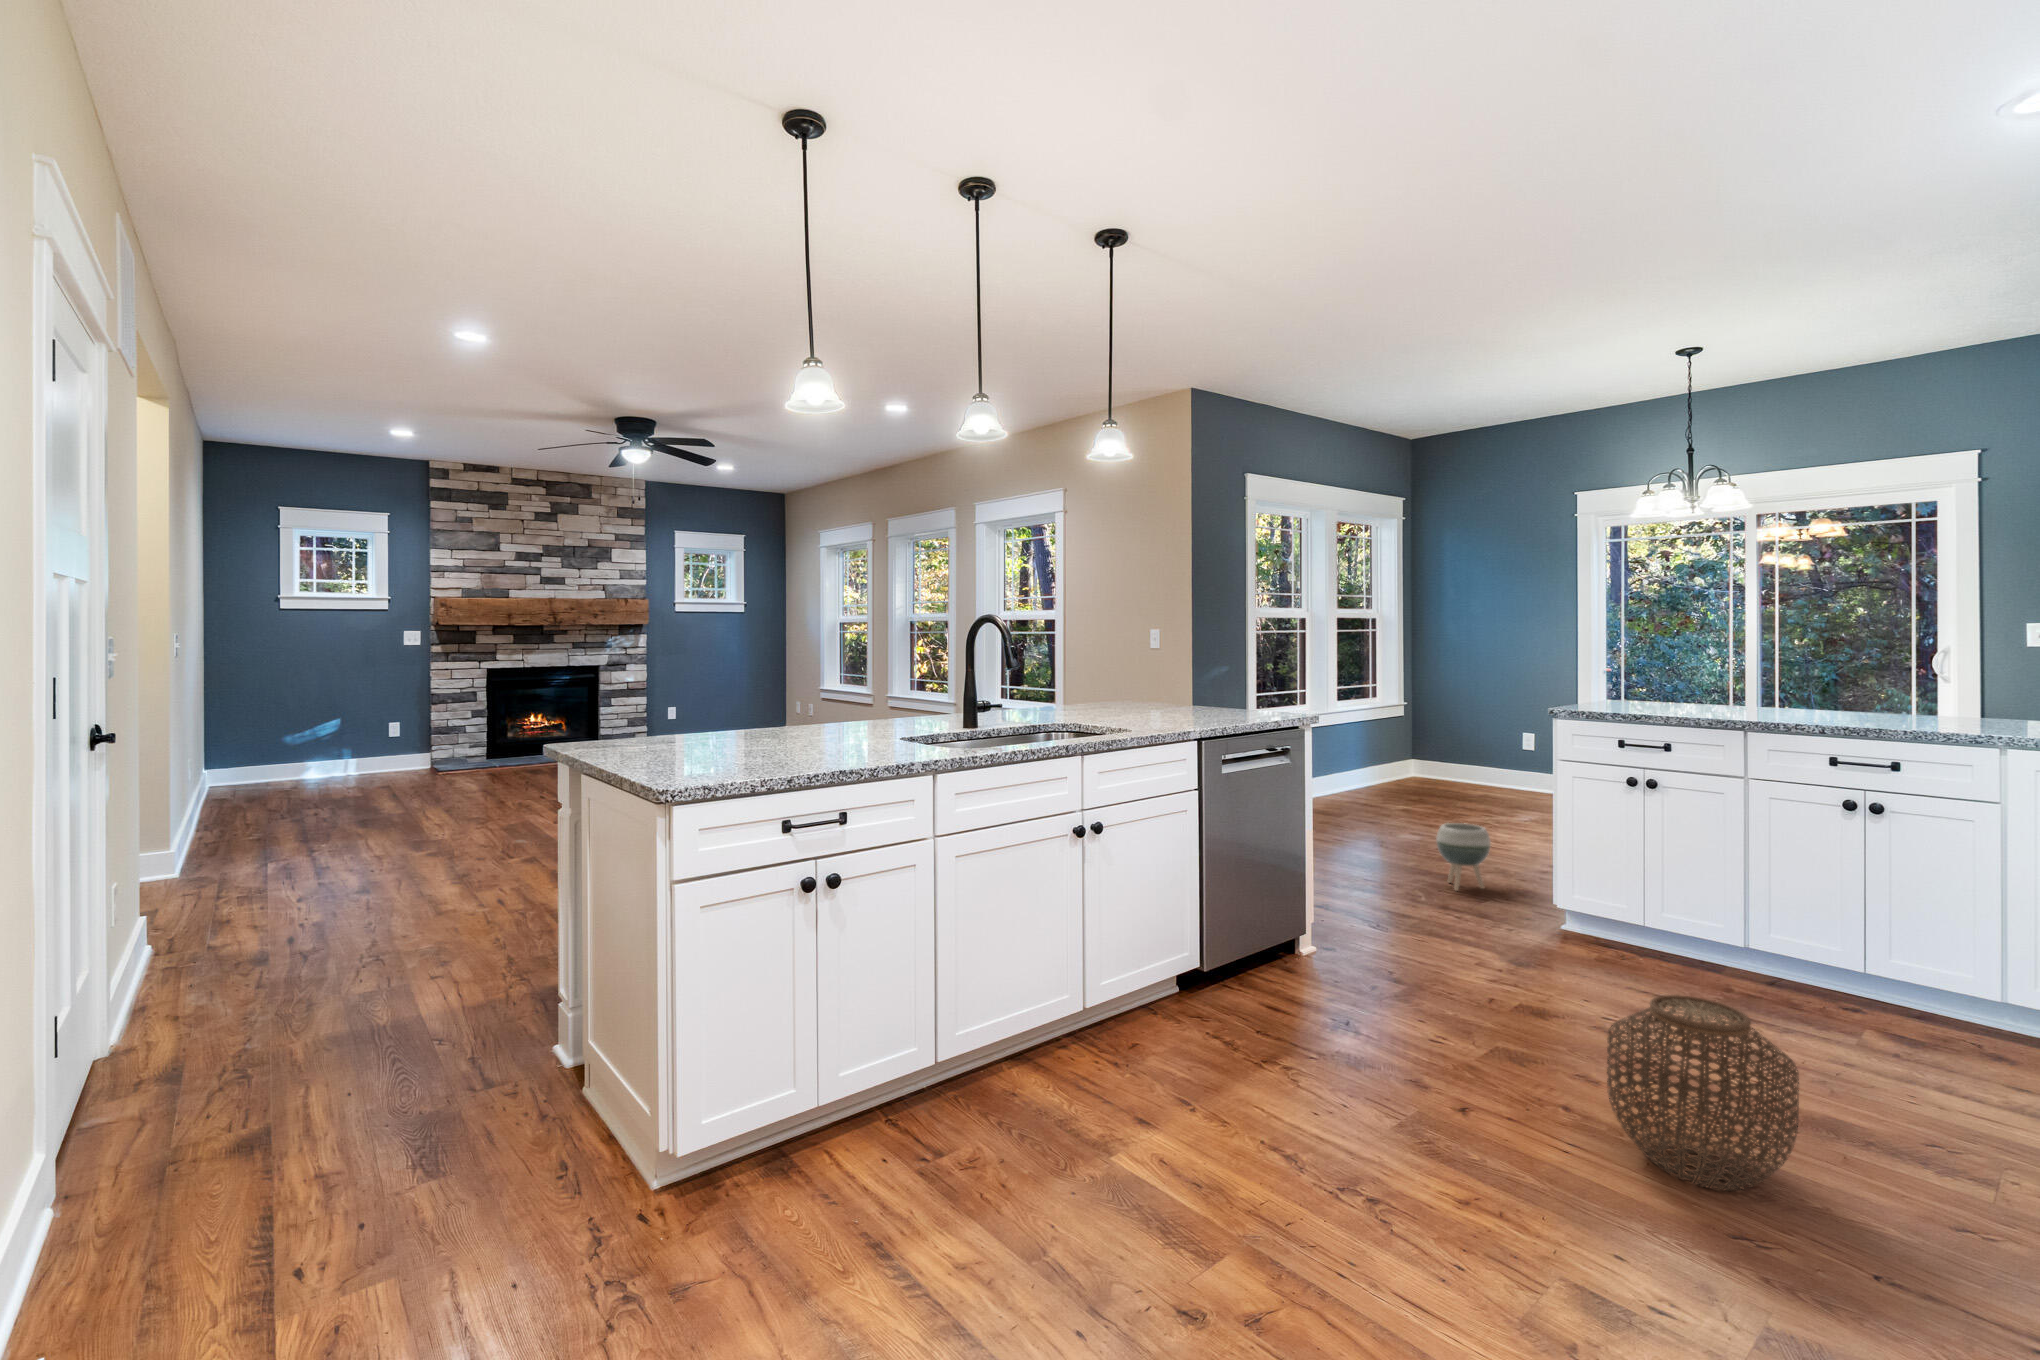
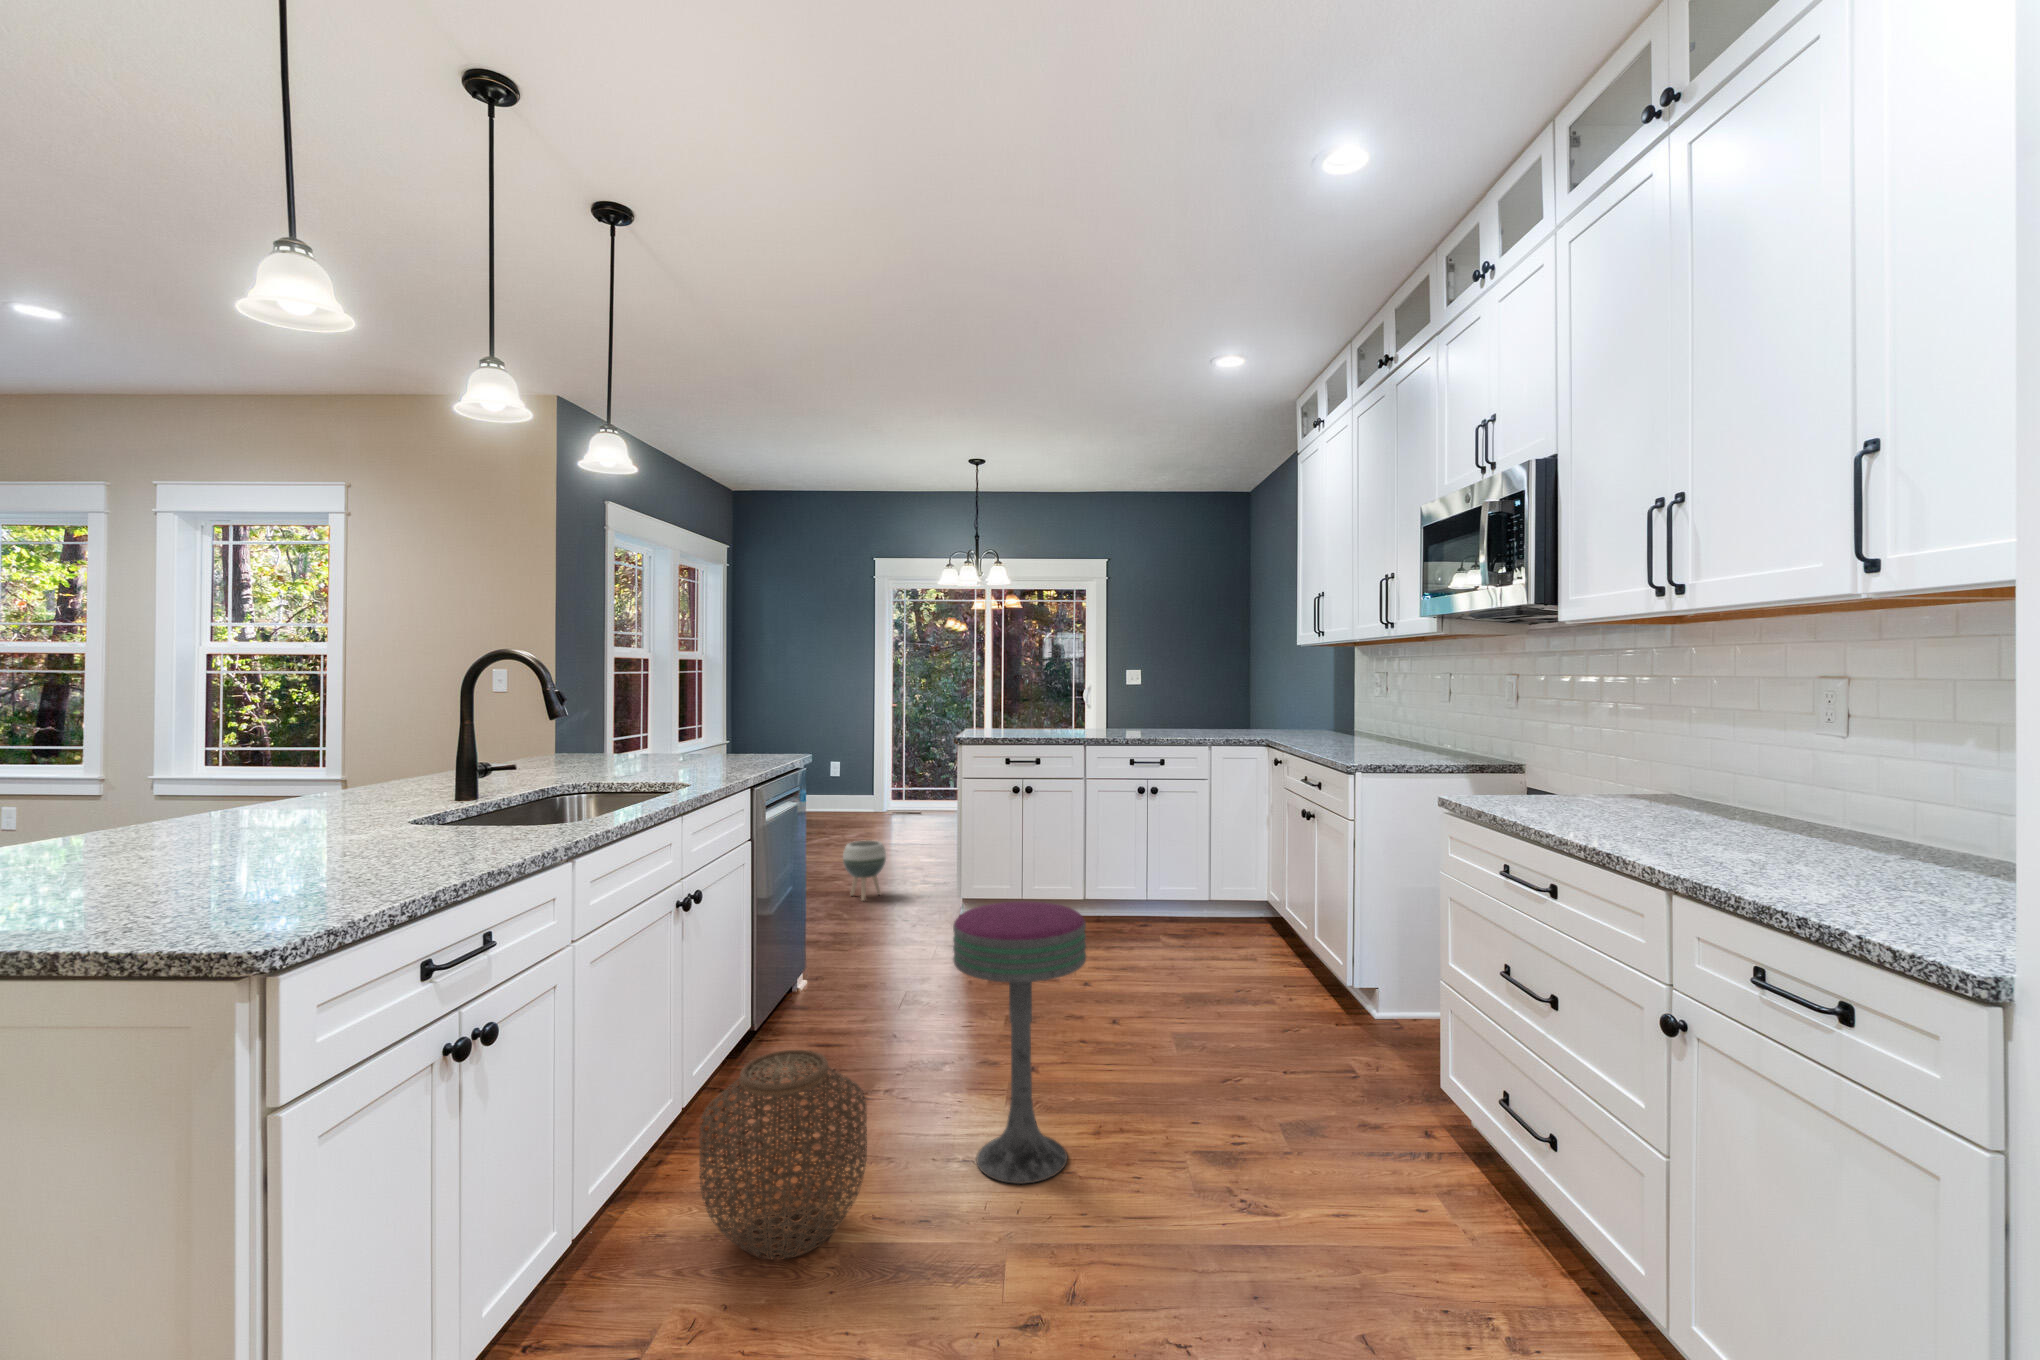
bar stool: none [1271,894,1433,1214] -> present [953,901,1086,1184]
woven basket: present [1607,995,1799,1191] -> present [699,1050,867,1259]

